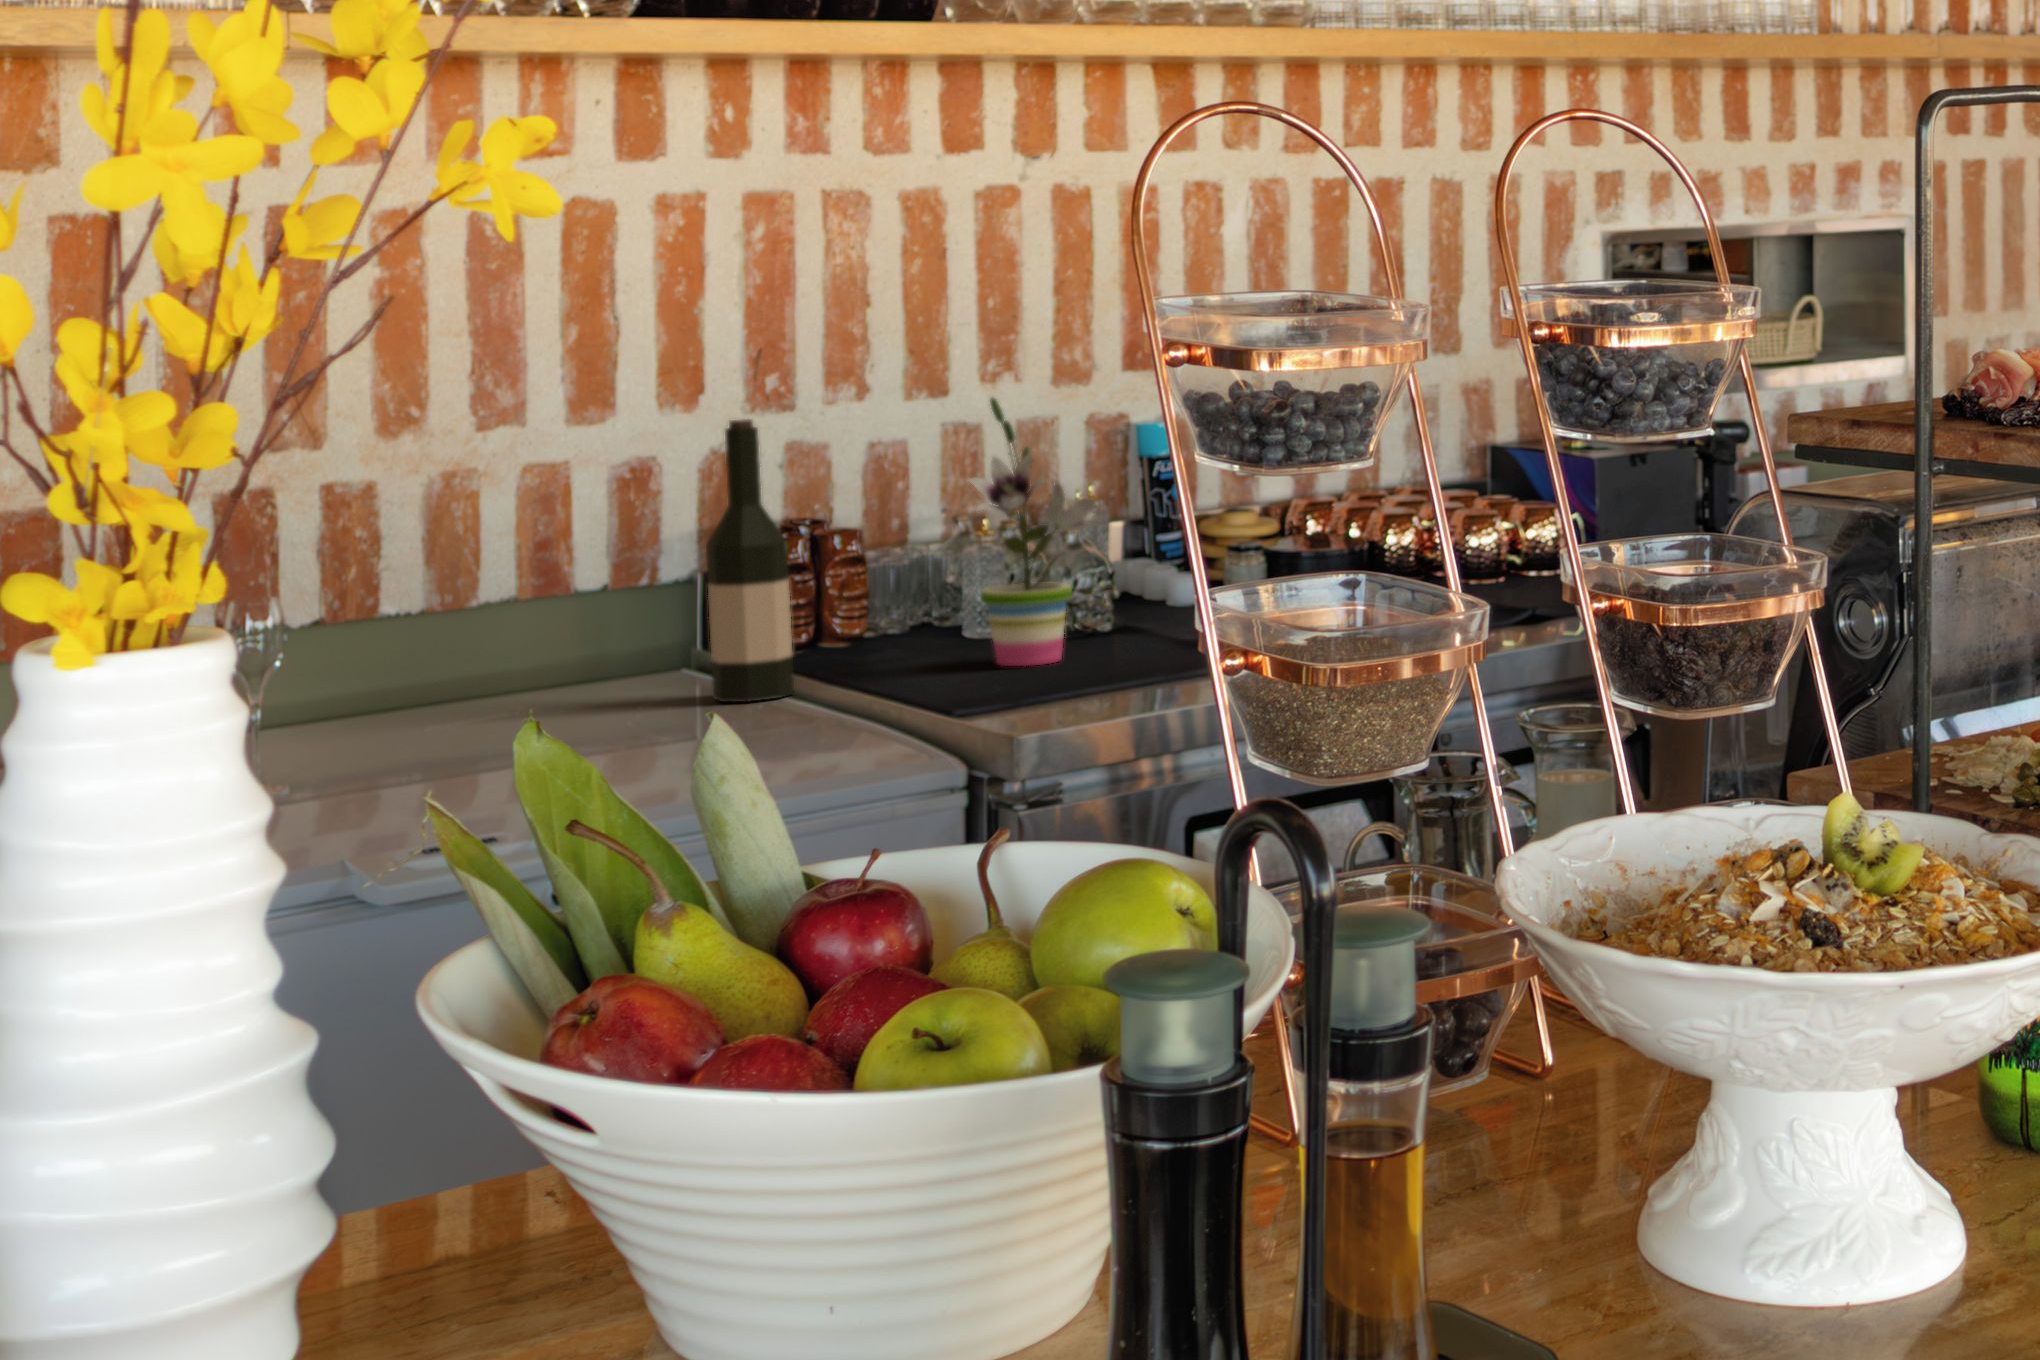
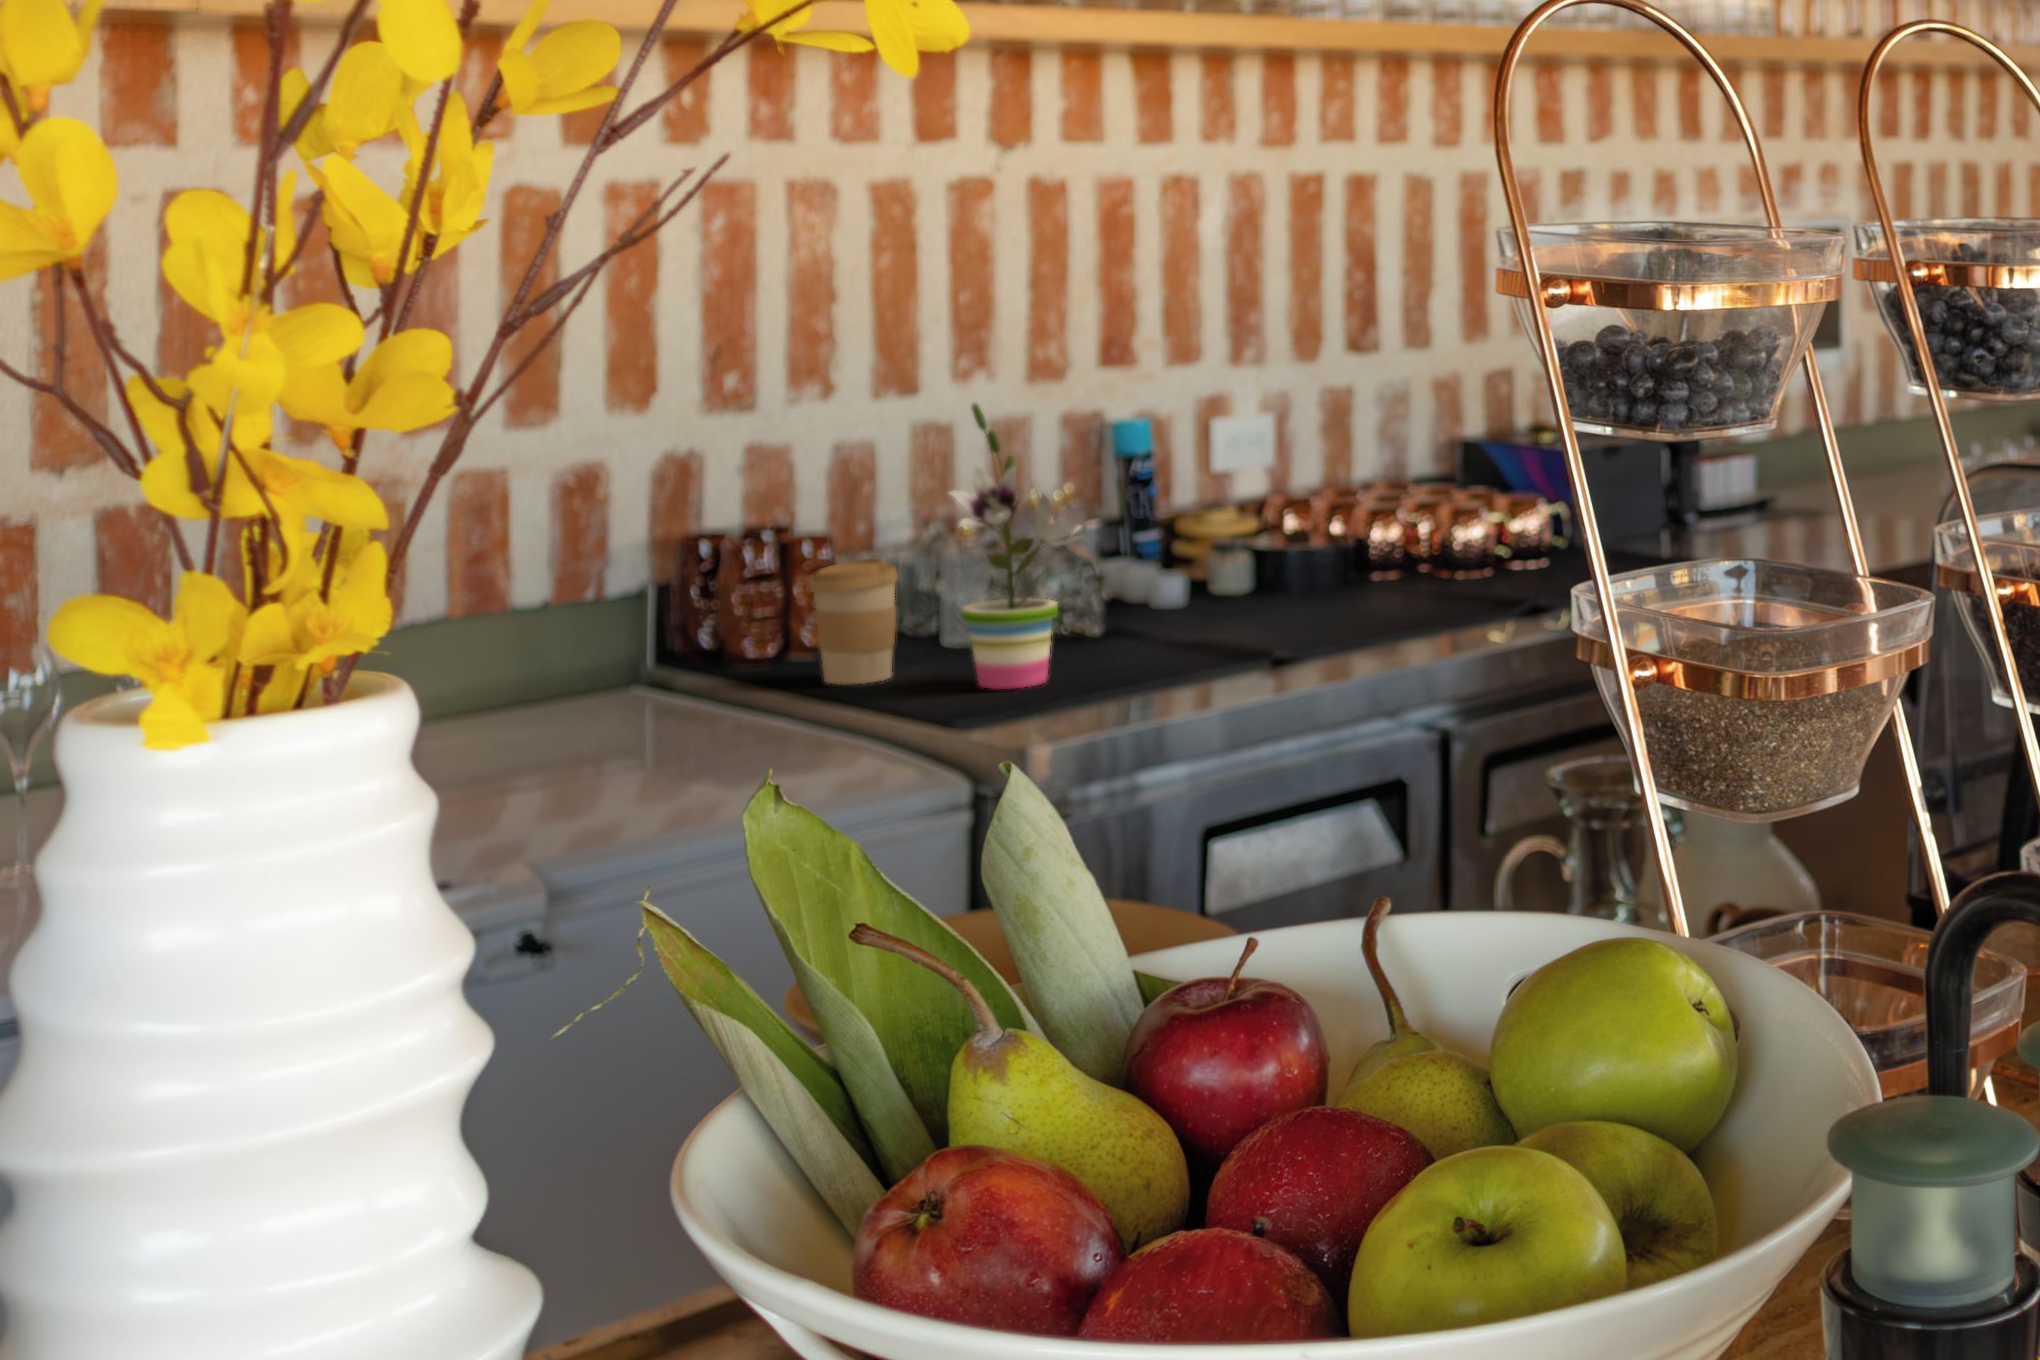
wine bottle: present [706,419,794,702] -> none [666,428,762,732]
coffee cup: none [839,547,923,666] -> present [809,558,898,684]

